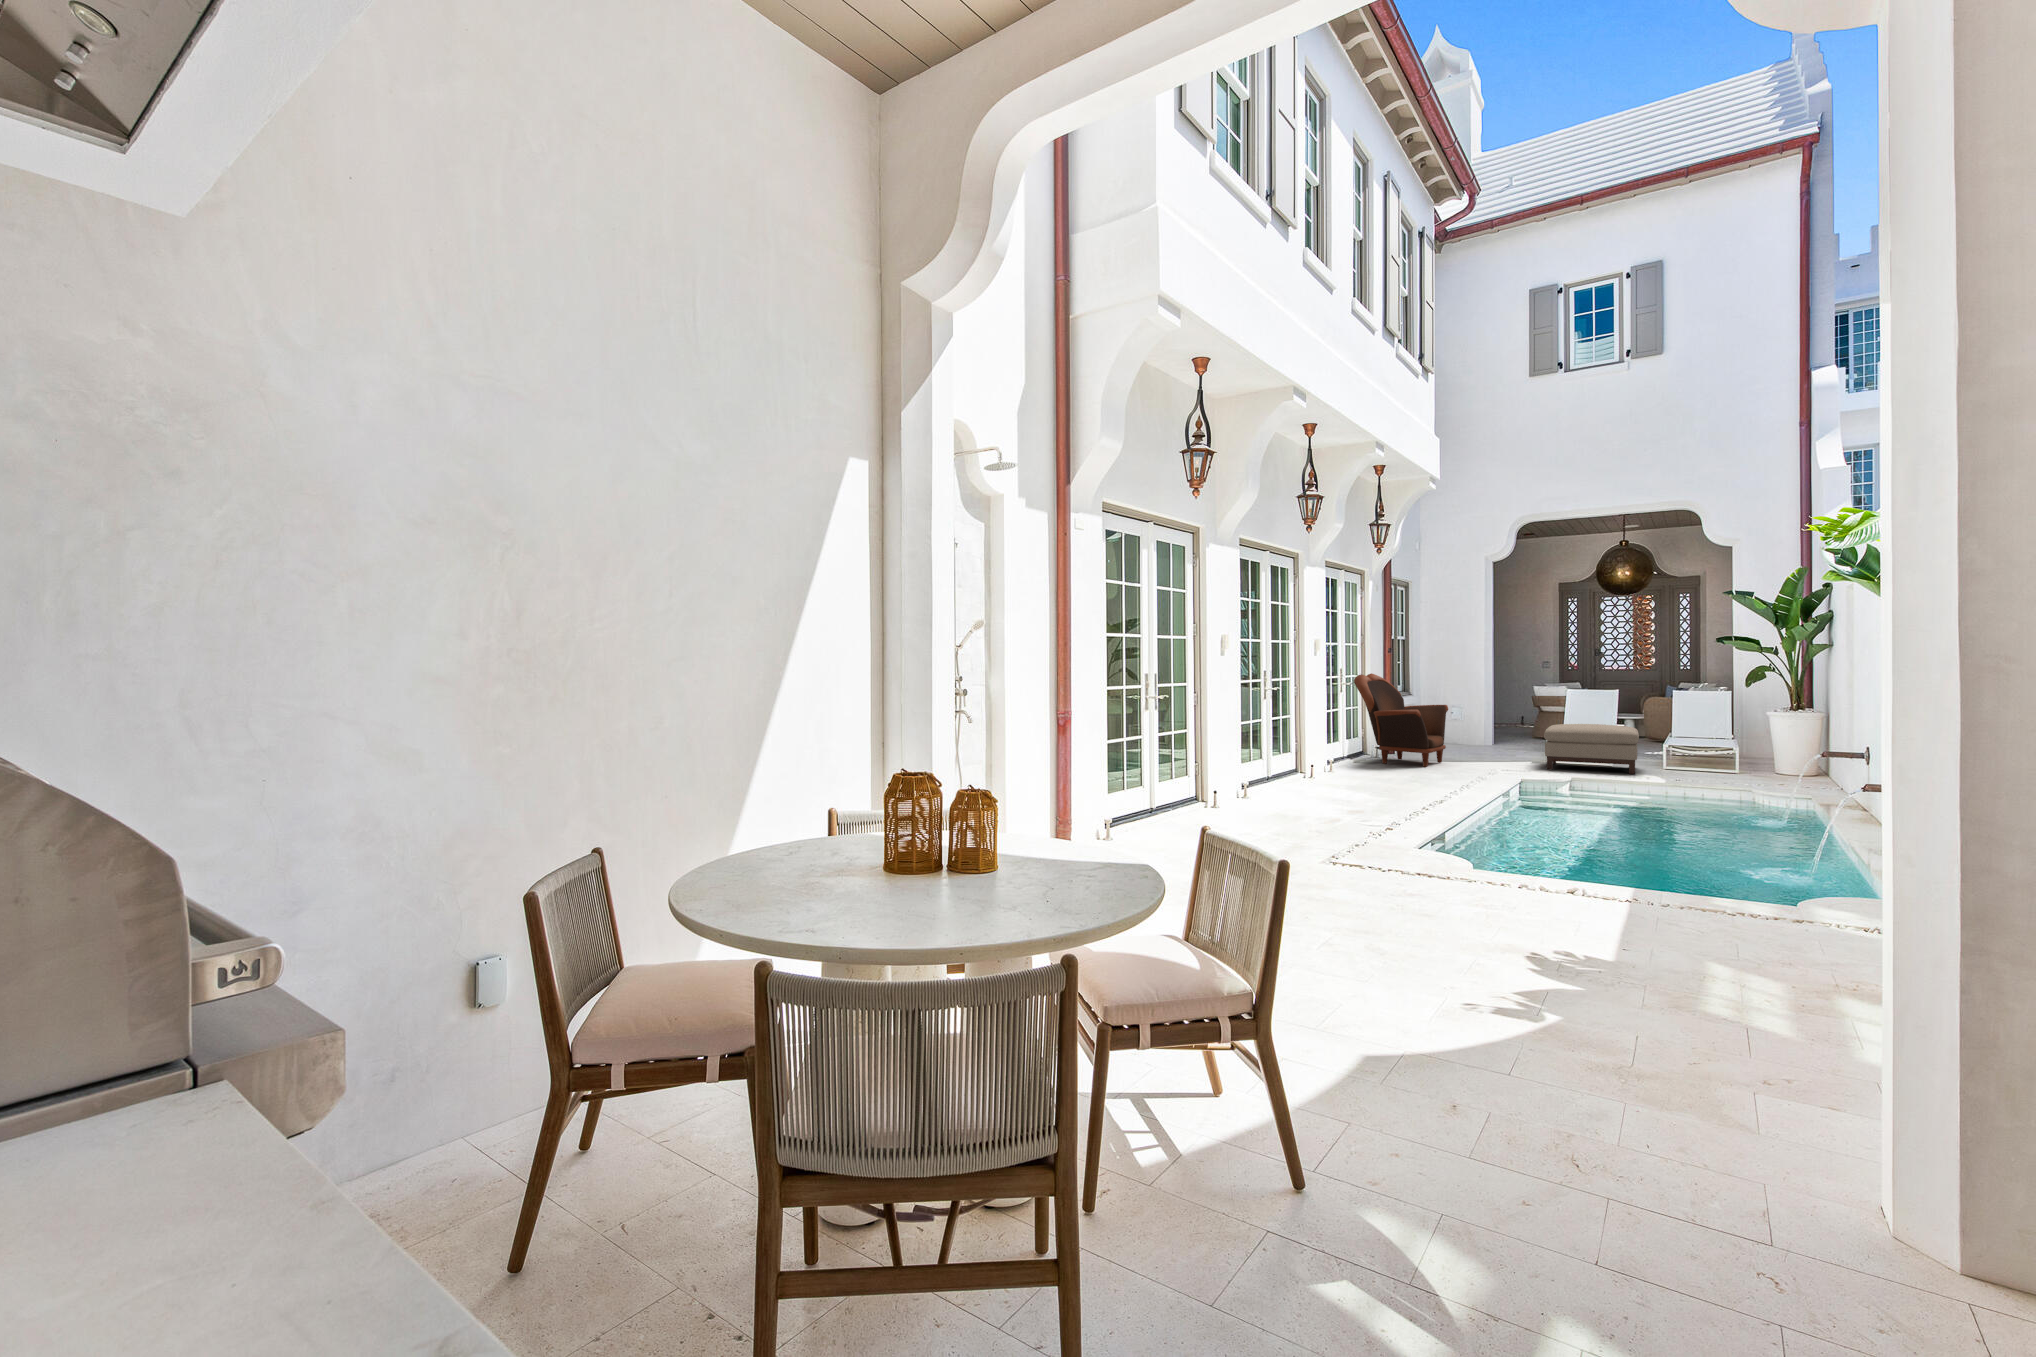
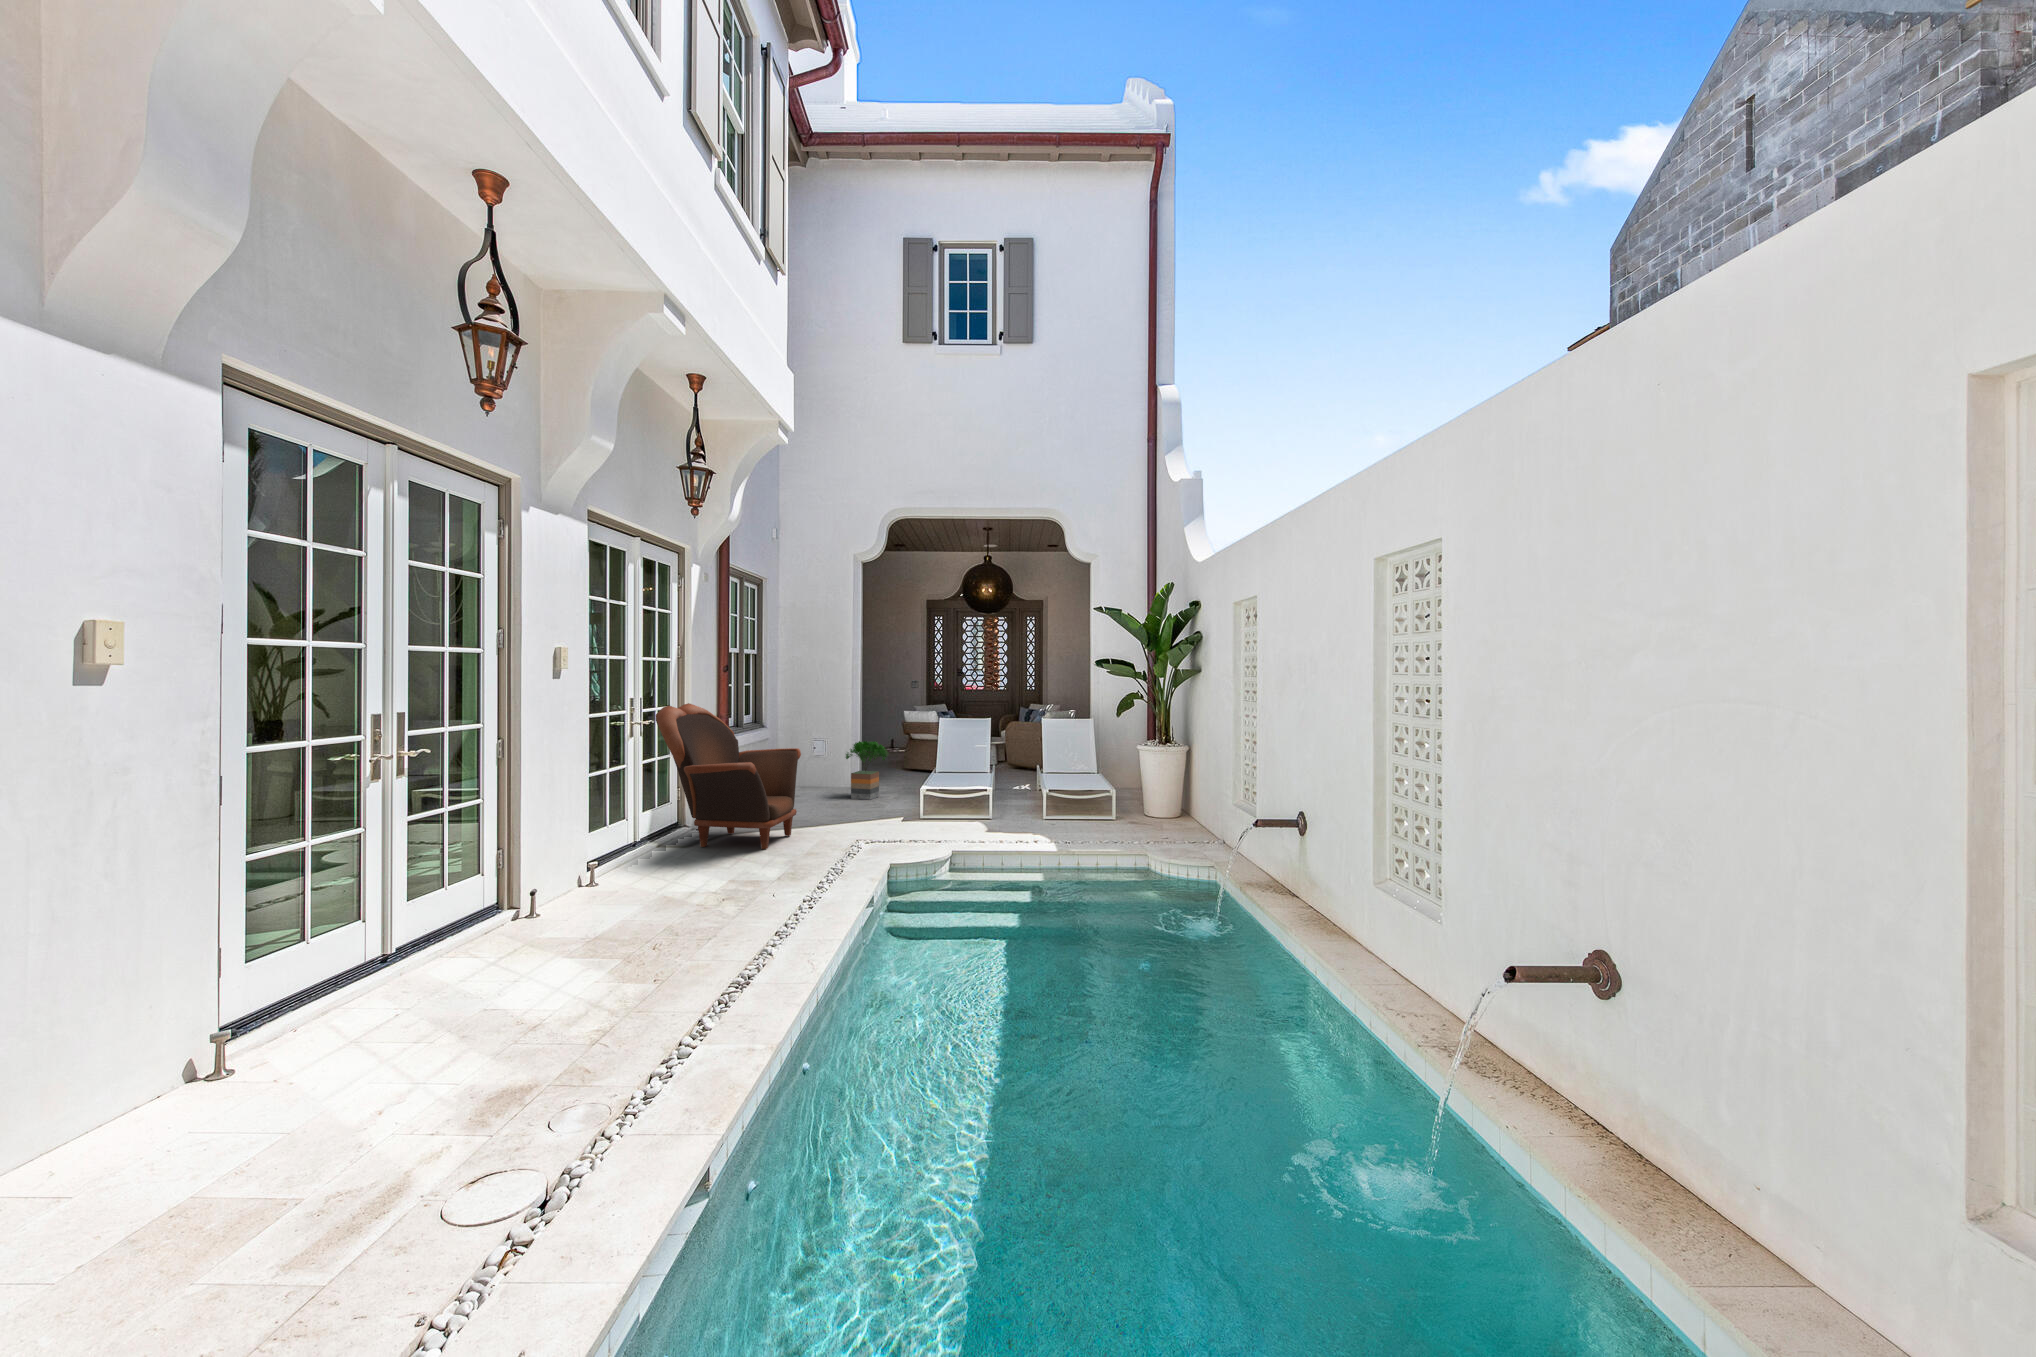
potted tree: none [1479,705,1517,751] -> present [846,741,887,800]
ottoman: present [1544,724,1639,774] -> none [927,769,1038,838]

